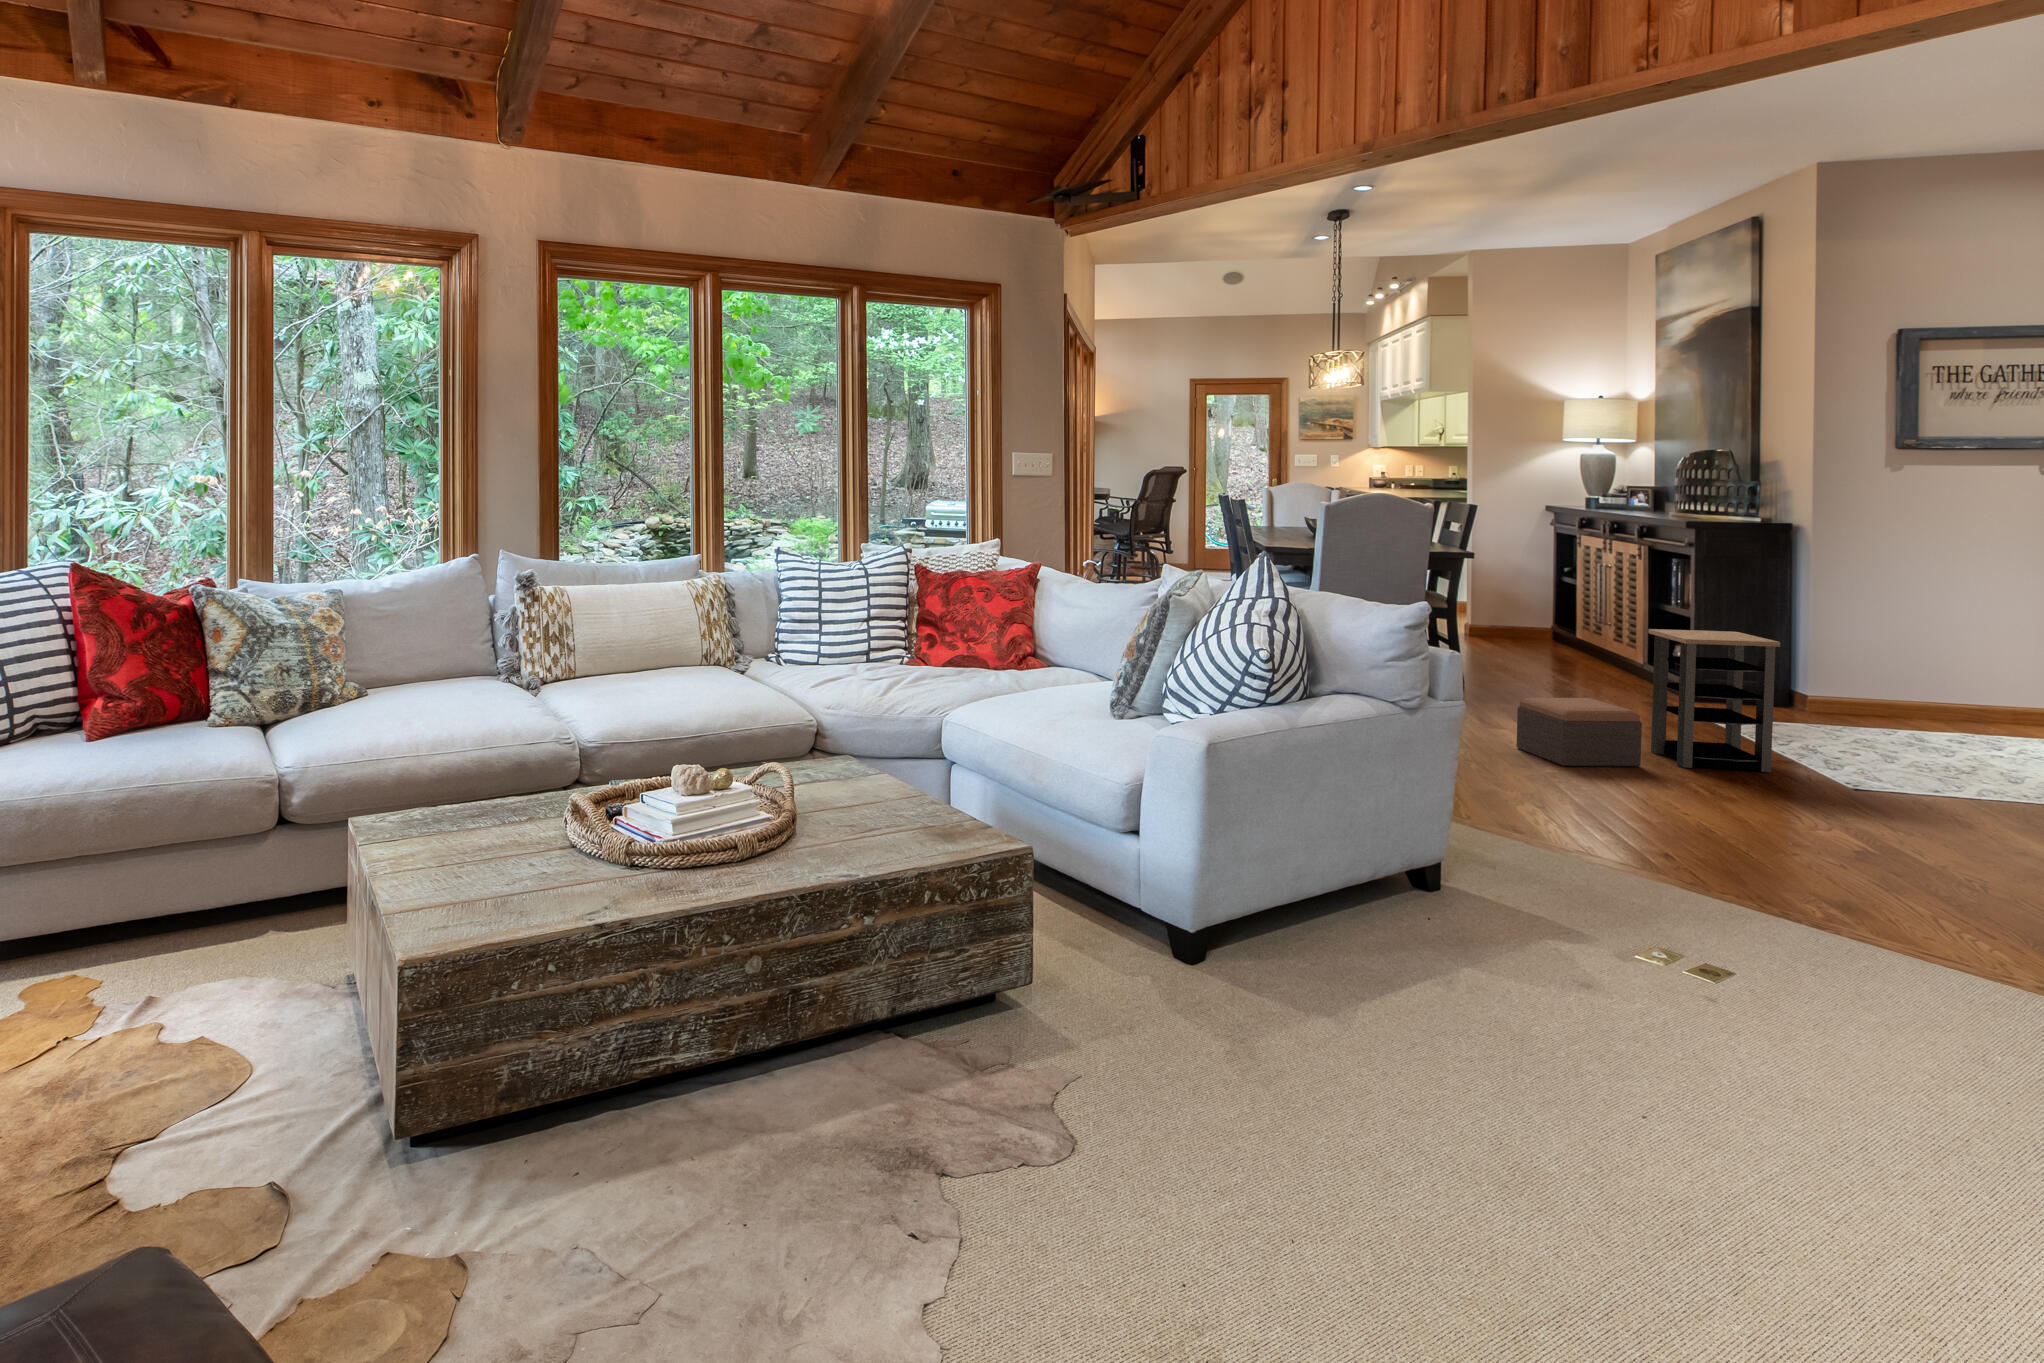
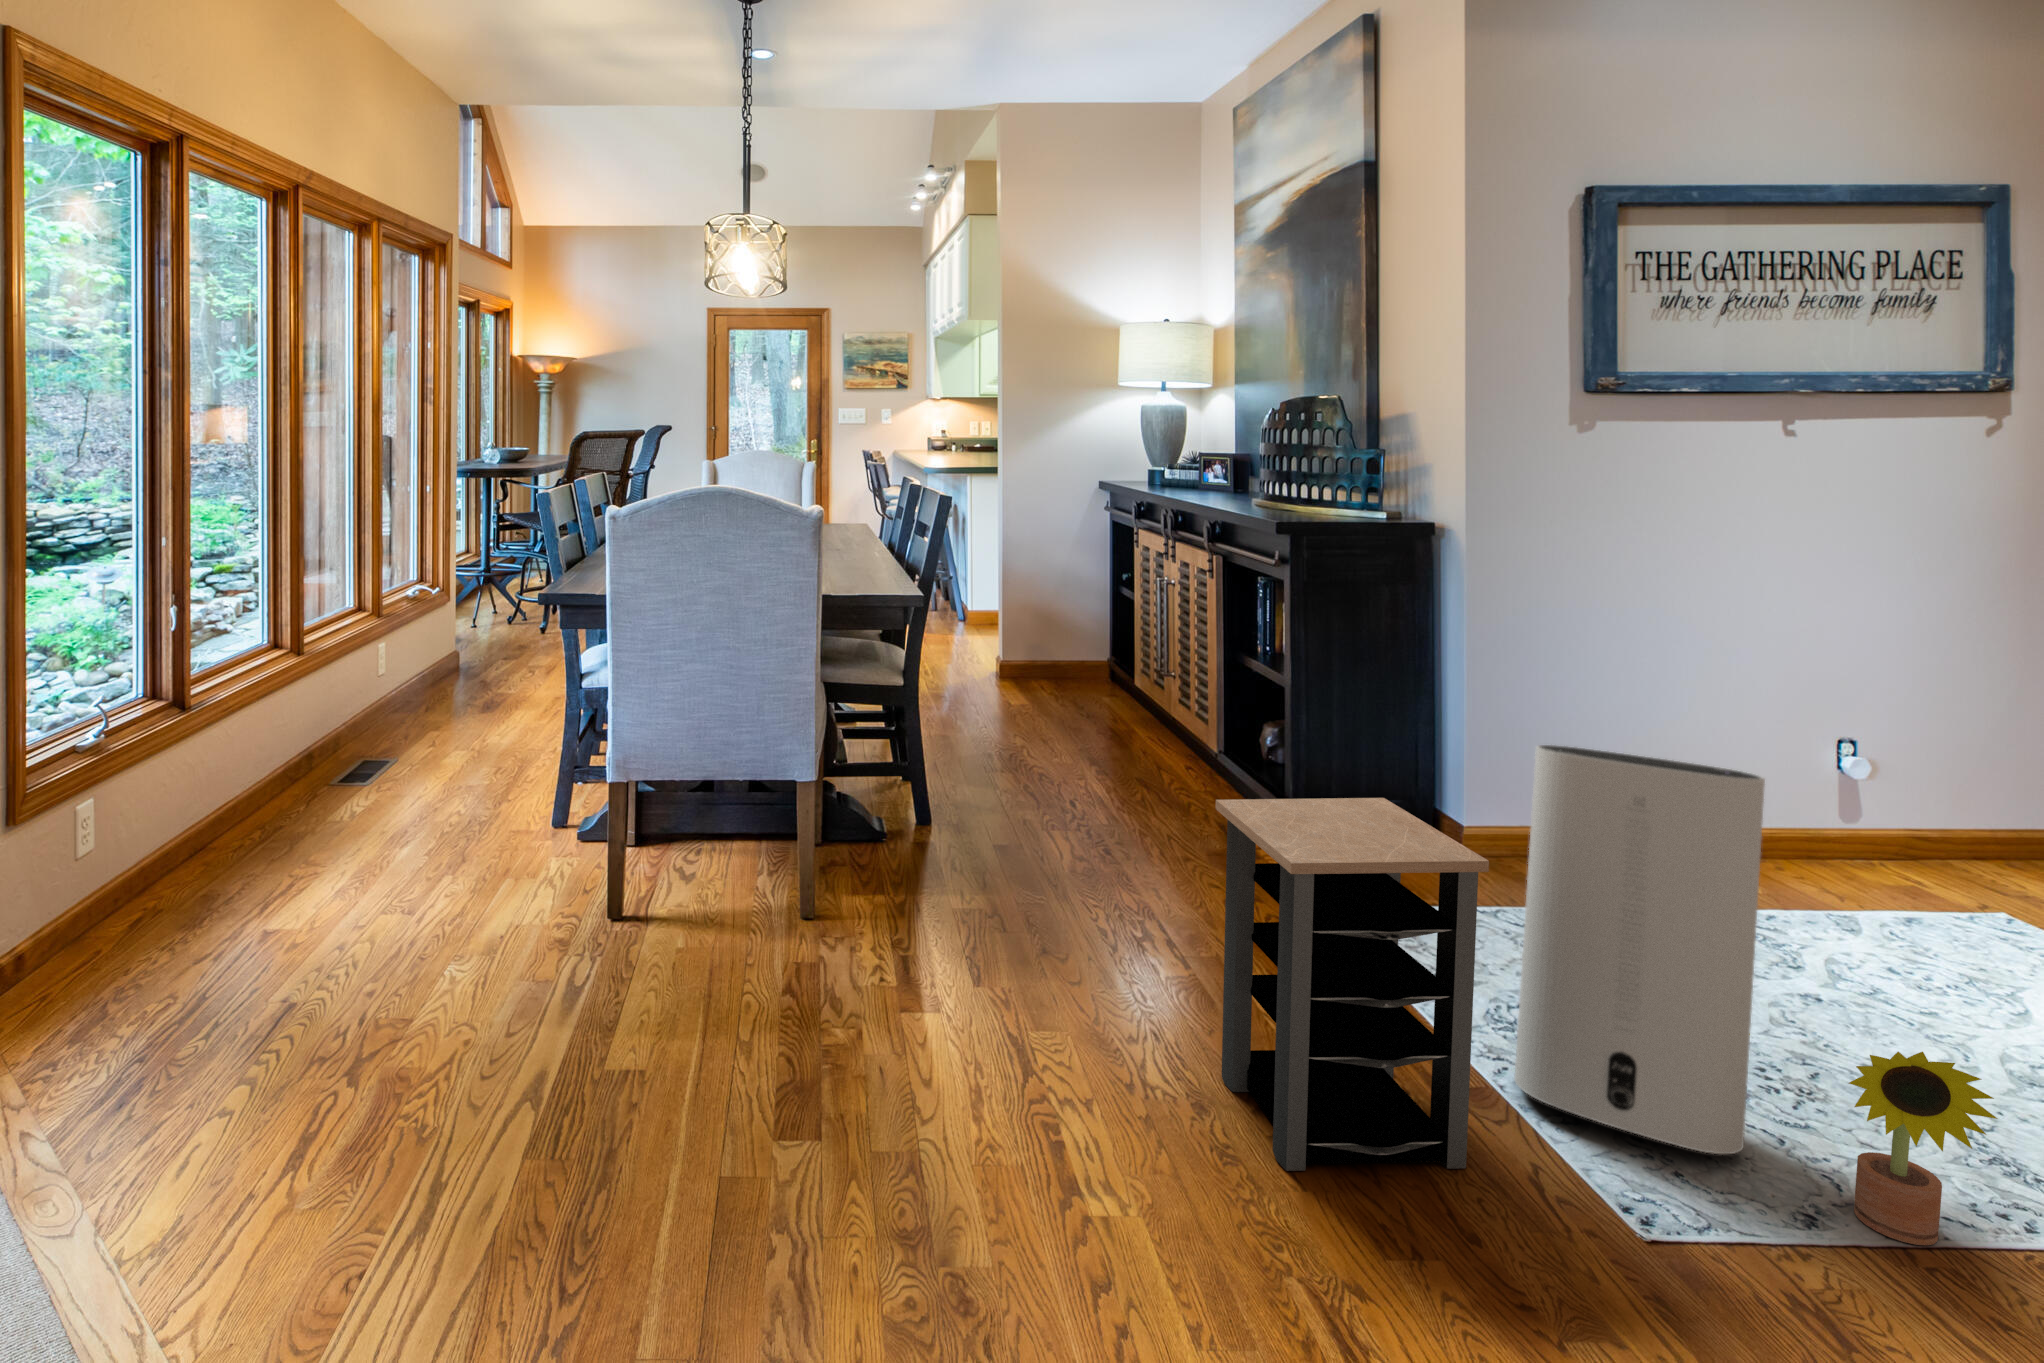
air purifier: none [1805,610,1929,776] -> present [1514,745,1765,1154]
footstool: present [1517,698,1642,766] -> none [946,972,1199,1217]
decorative plant: none [1948,713,2010,797] -> present [1849,1052,1998,1245]

